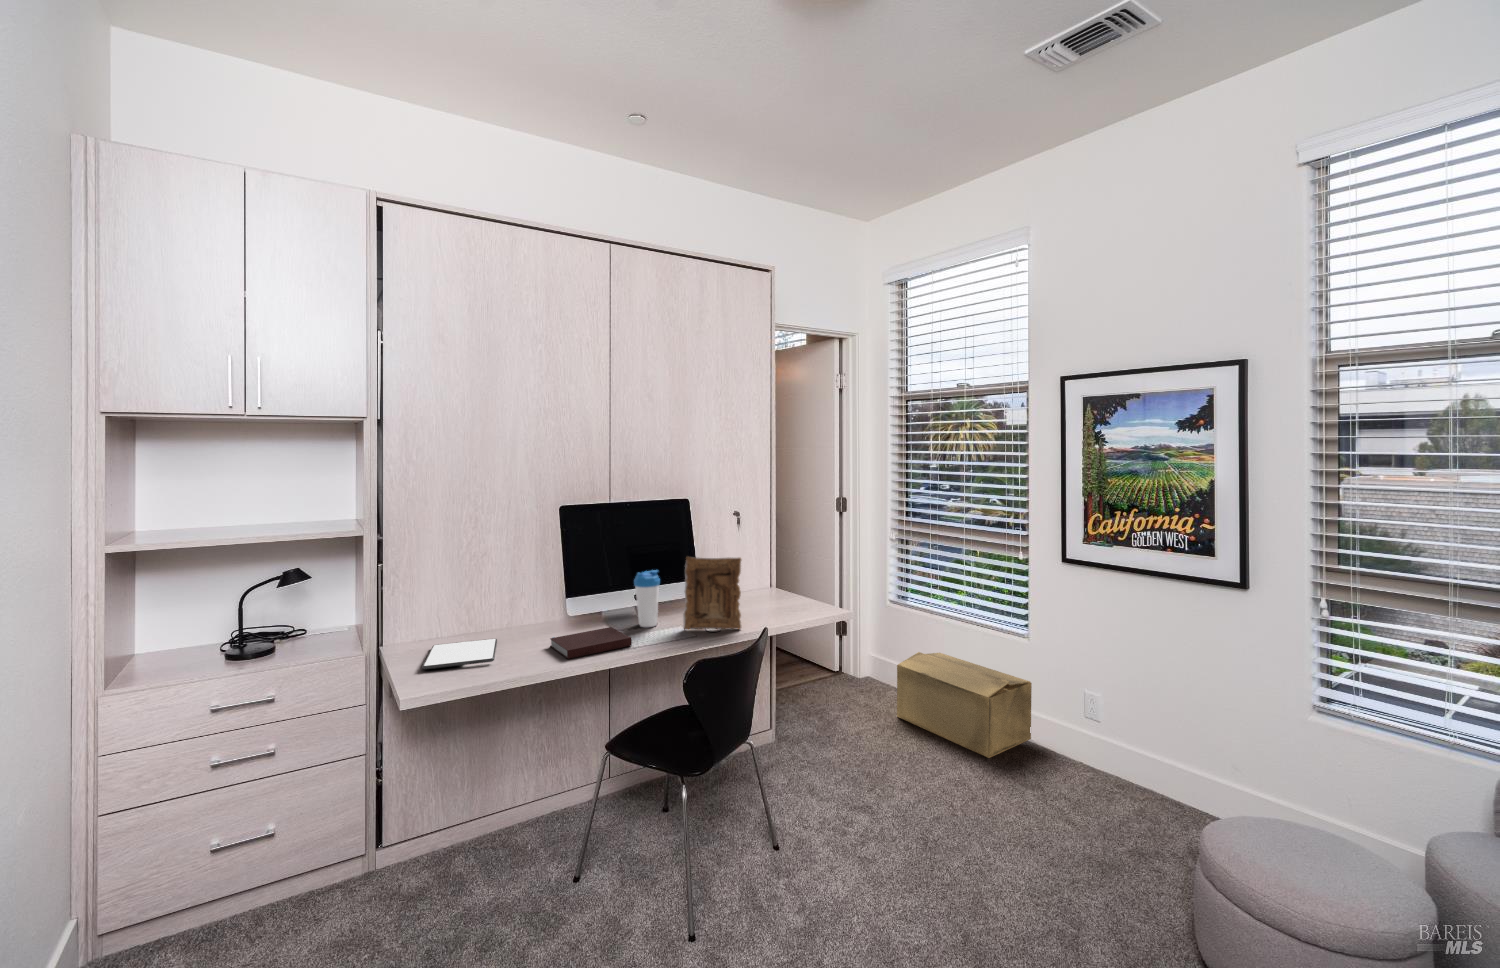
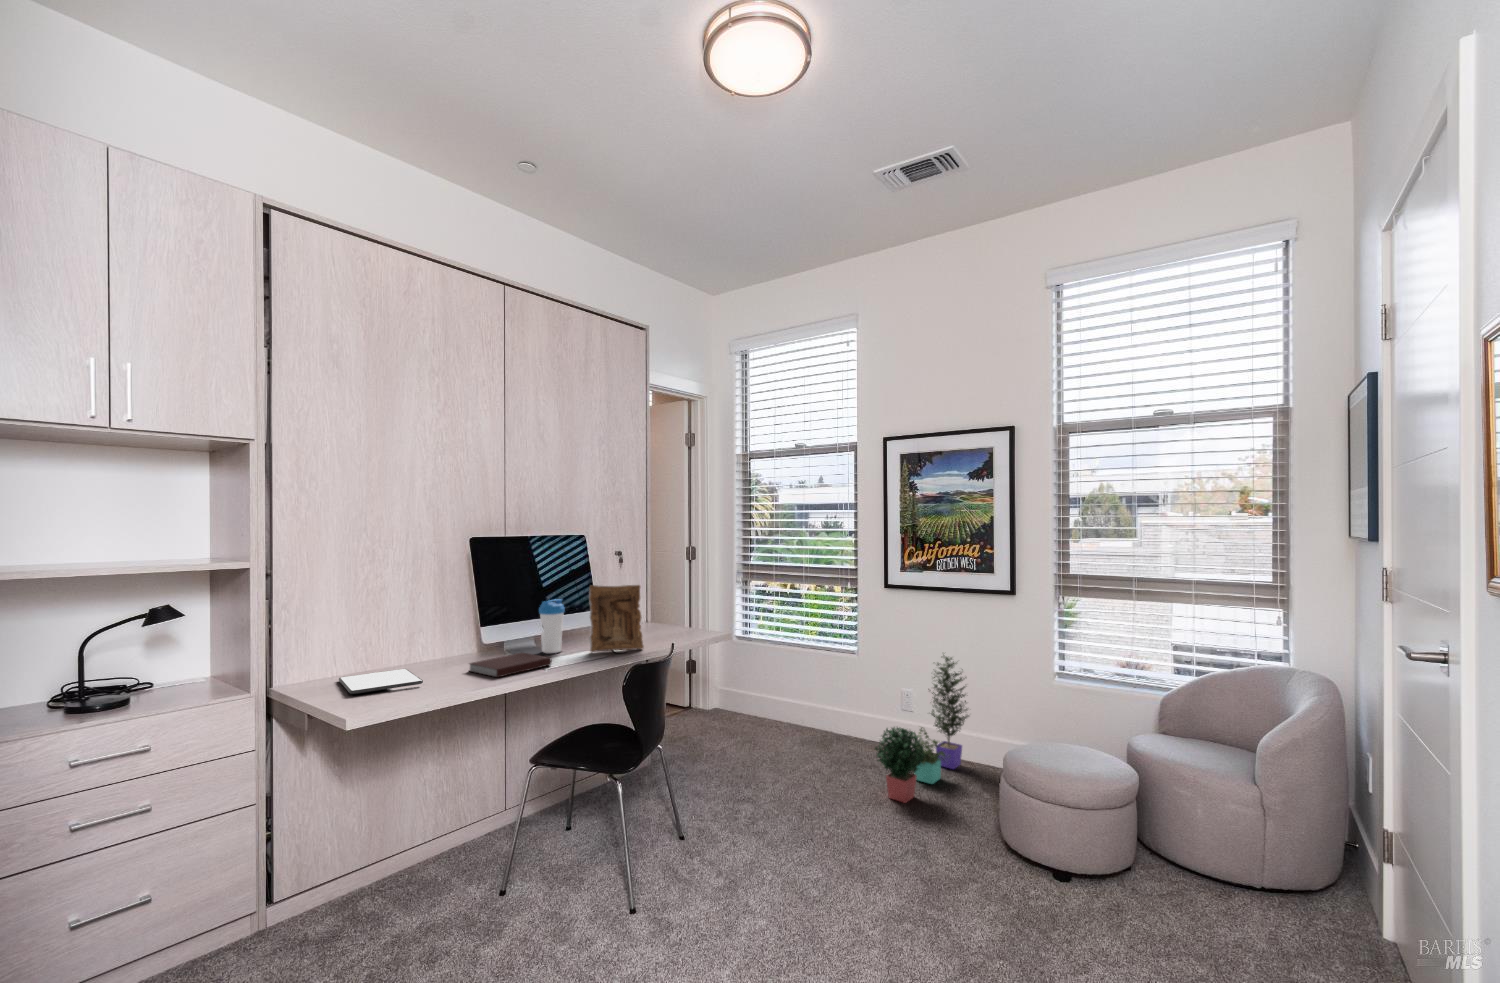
cardboard box: present [897,652,1032,758] -> none [755,676,867,757]
potted plant: none [1021,652,1171,843] -> present [875,657,969,803]

